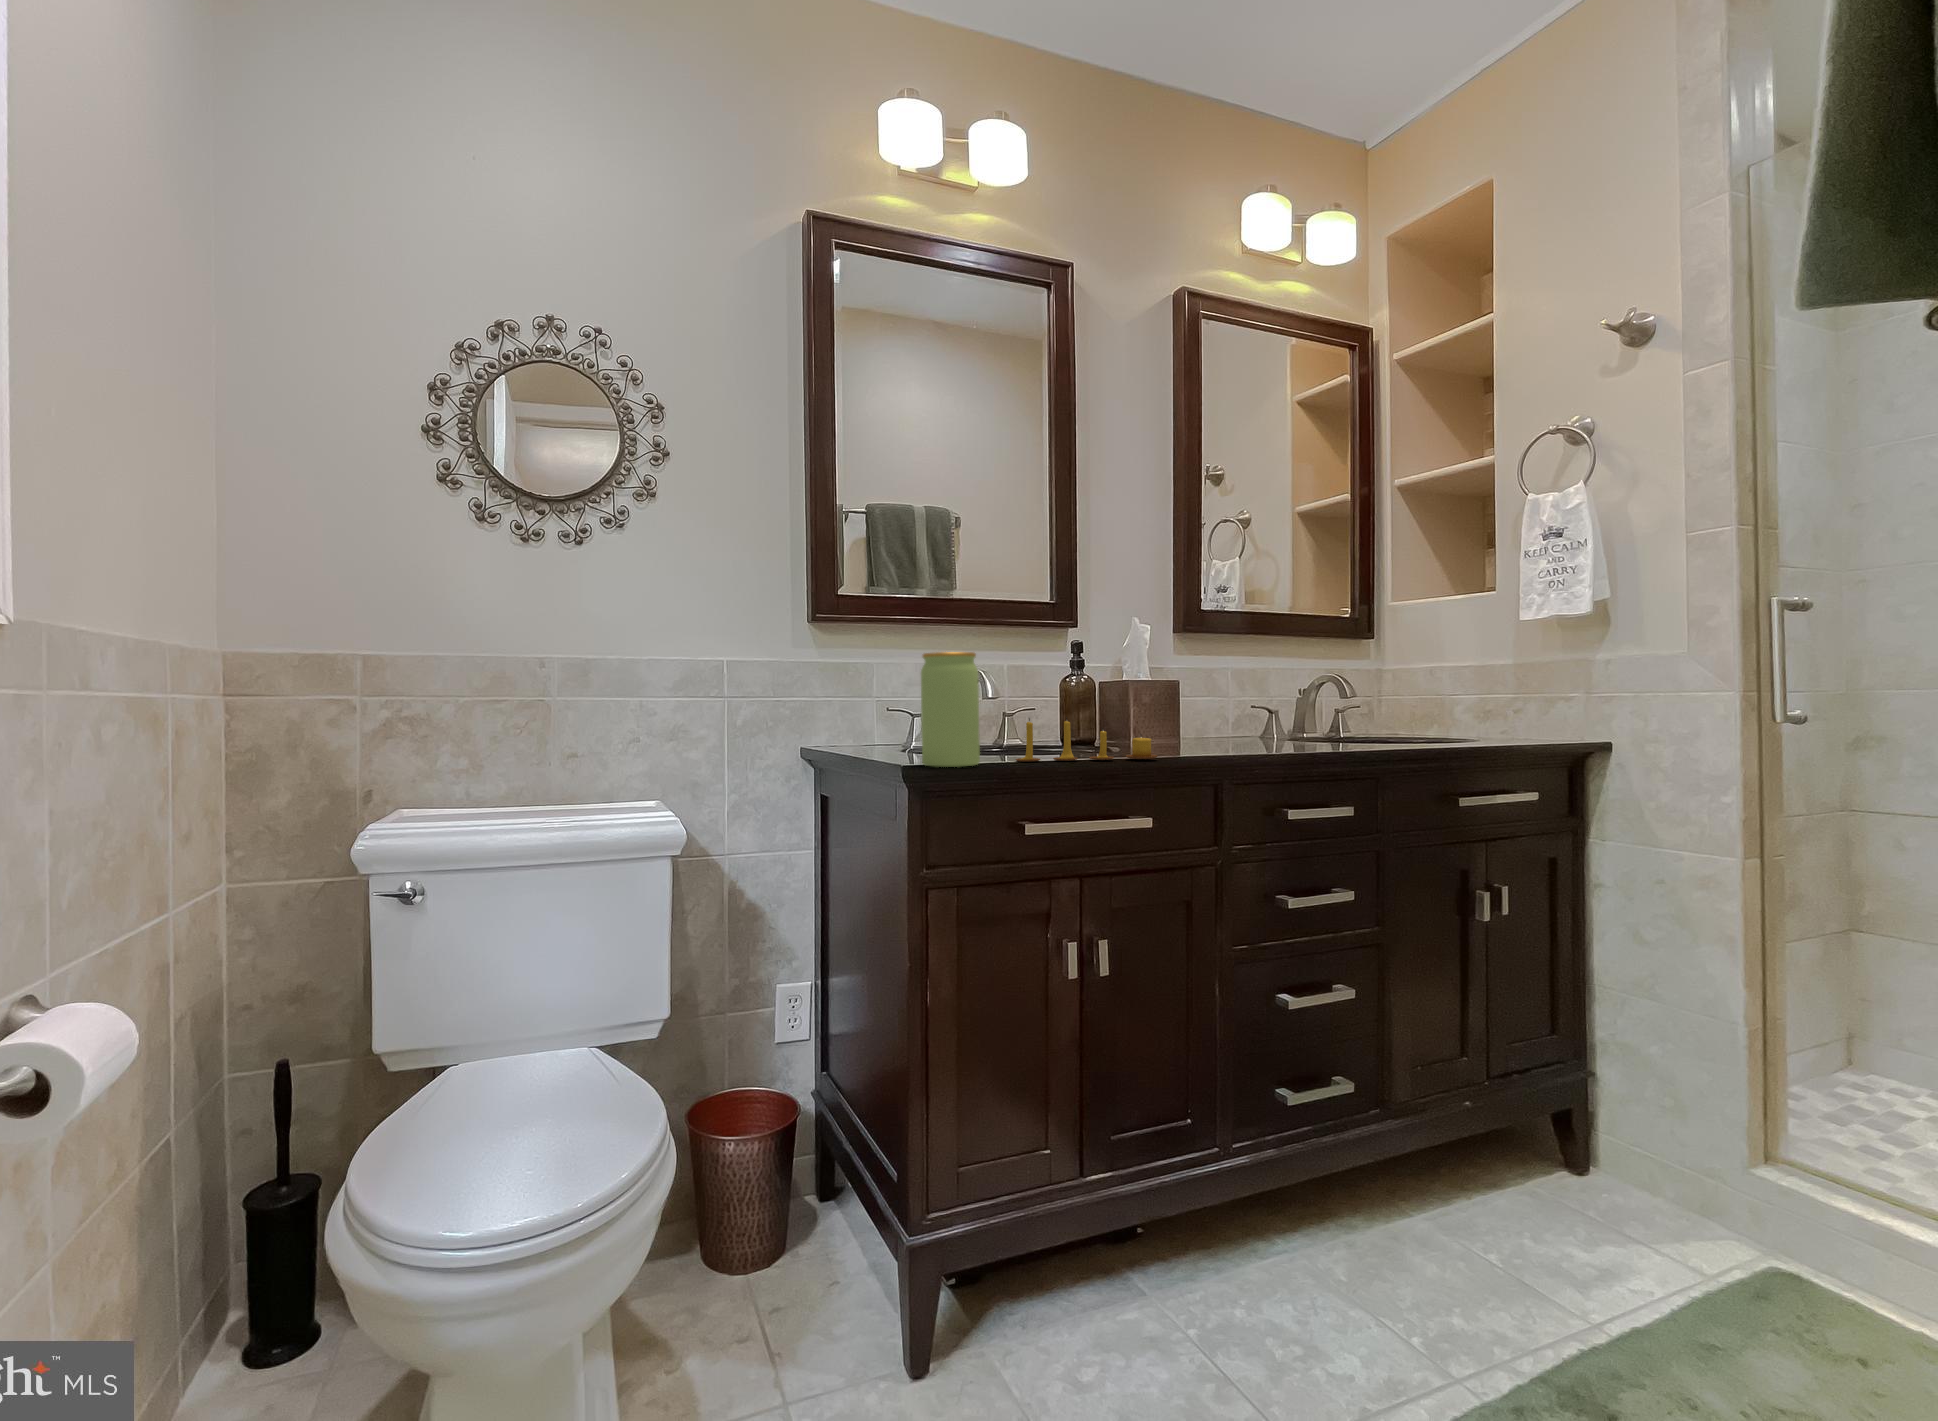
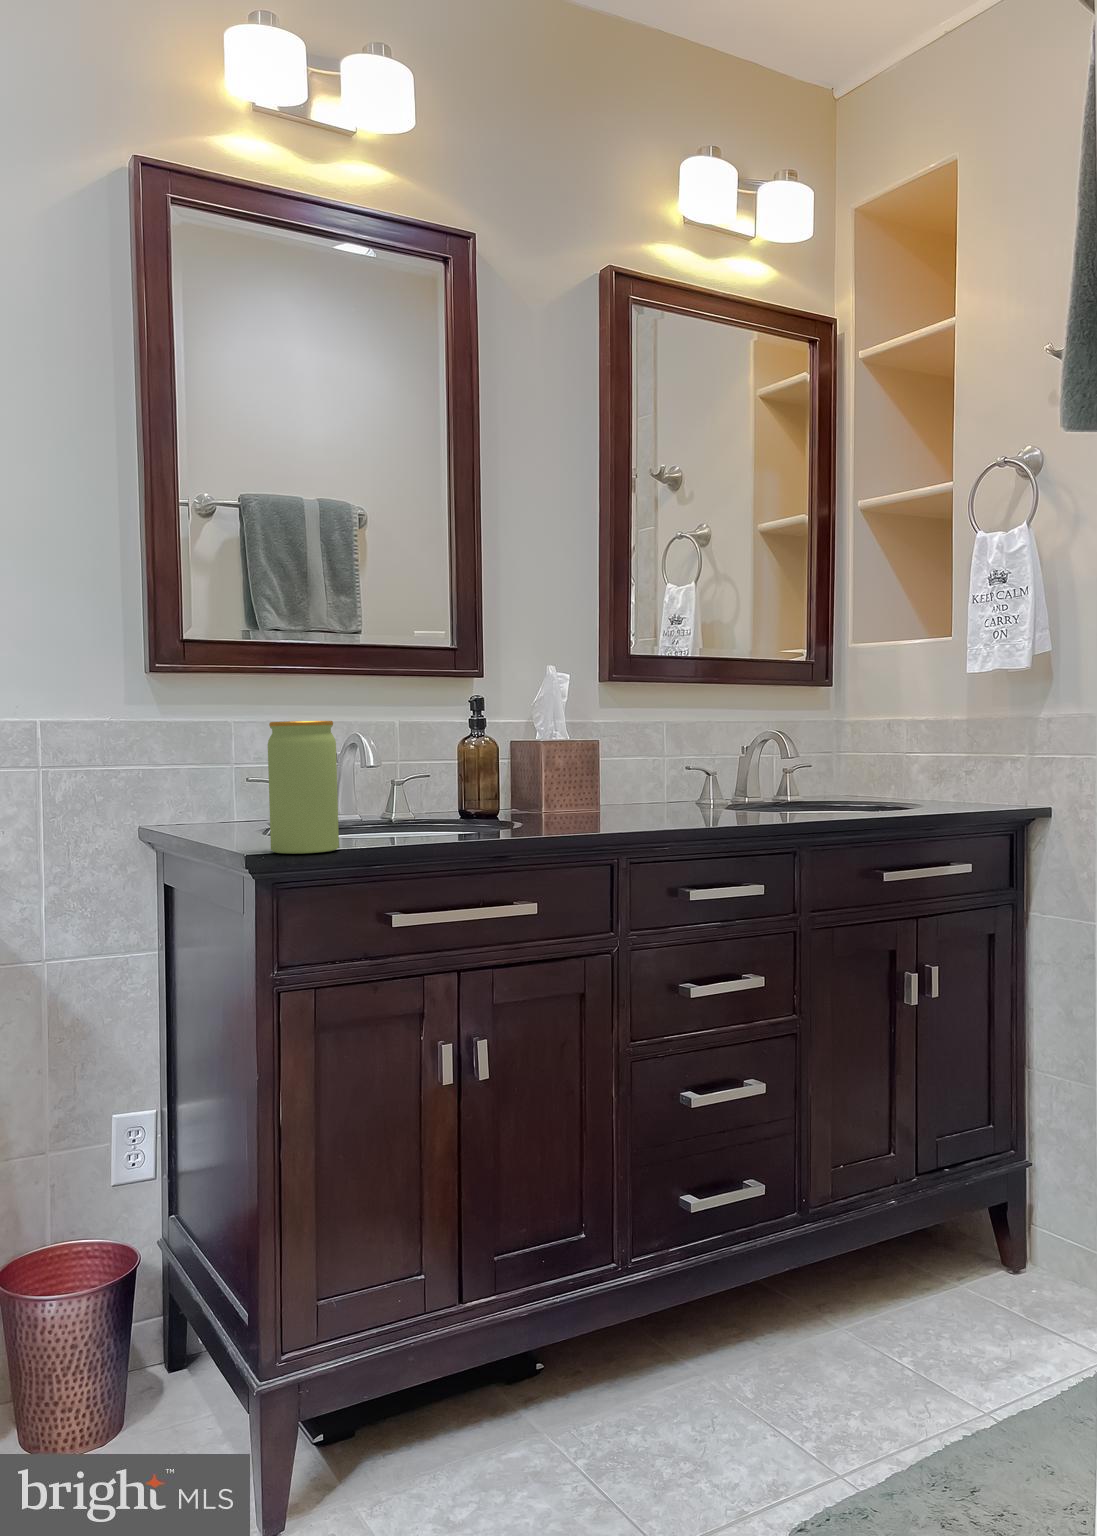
candle: present [1016,717,1157,762] -> none [385,791,548,844]

